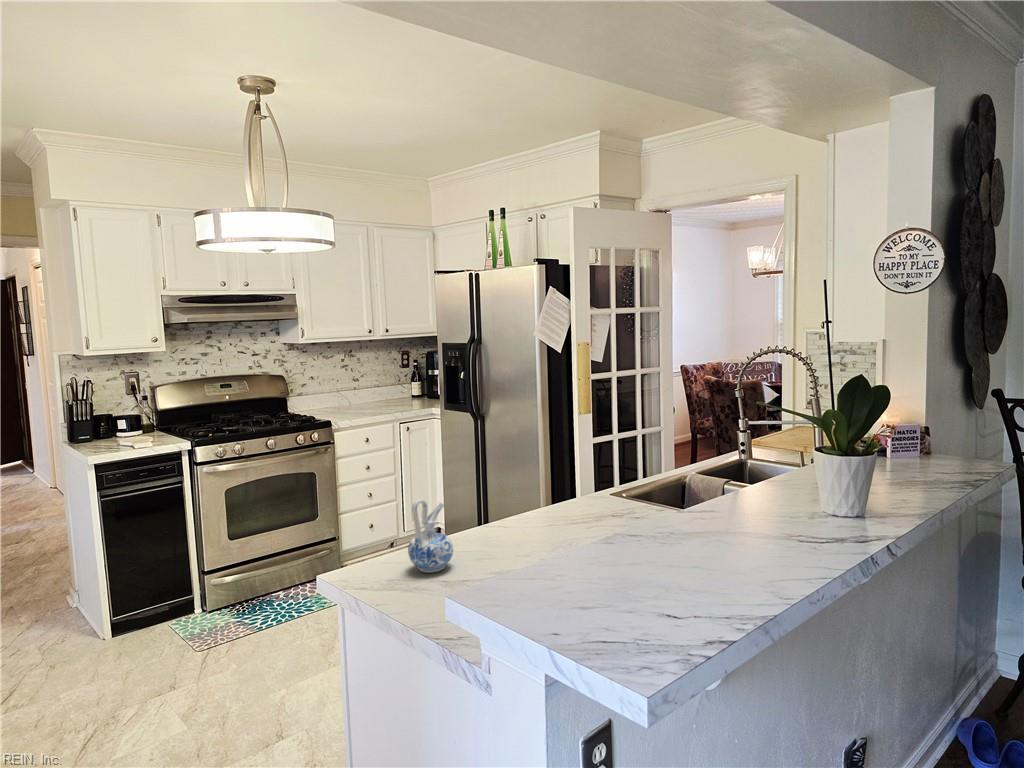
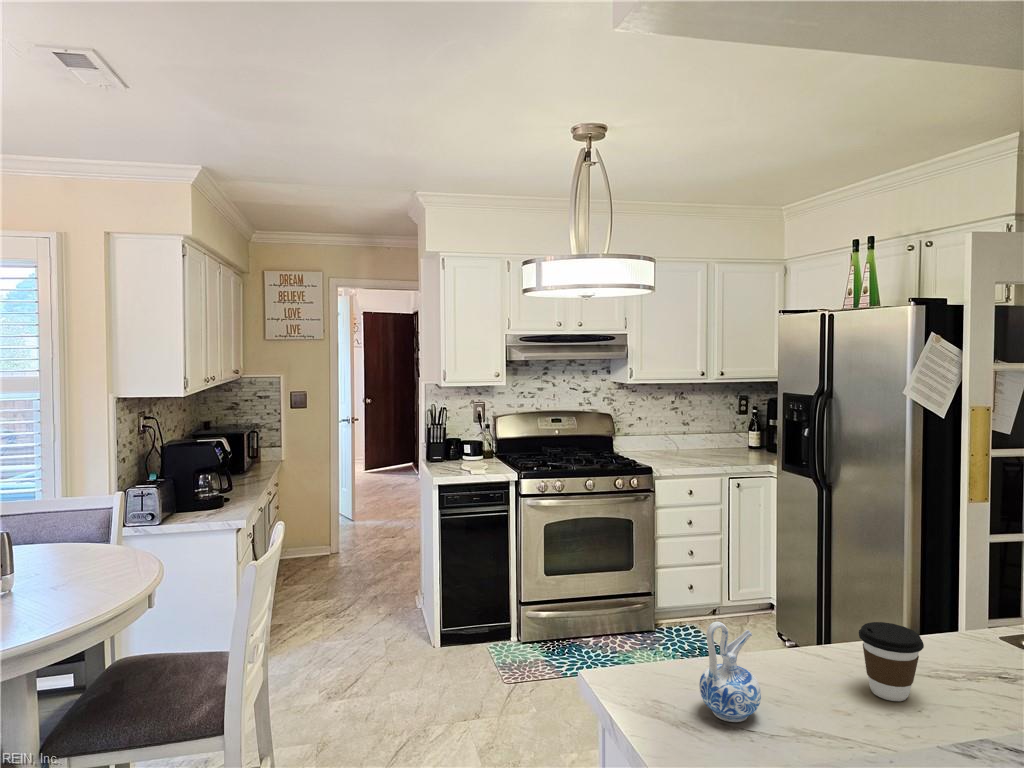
coffee cup: none [514,486,555,538] -> present [859,622,924,701]

